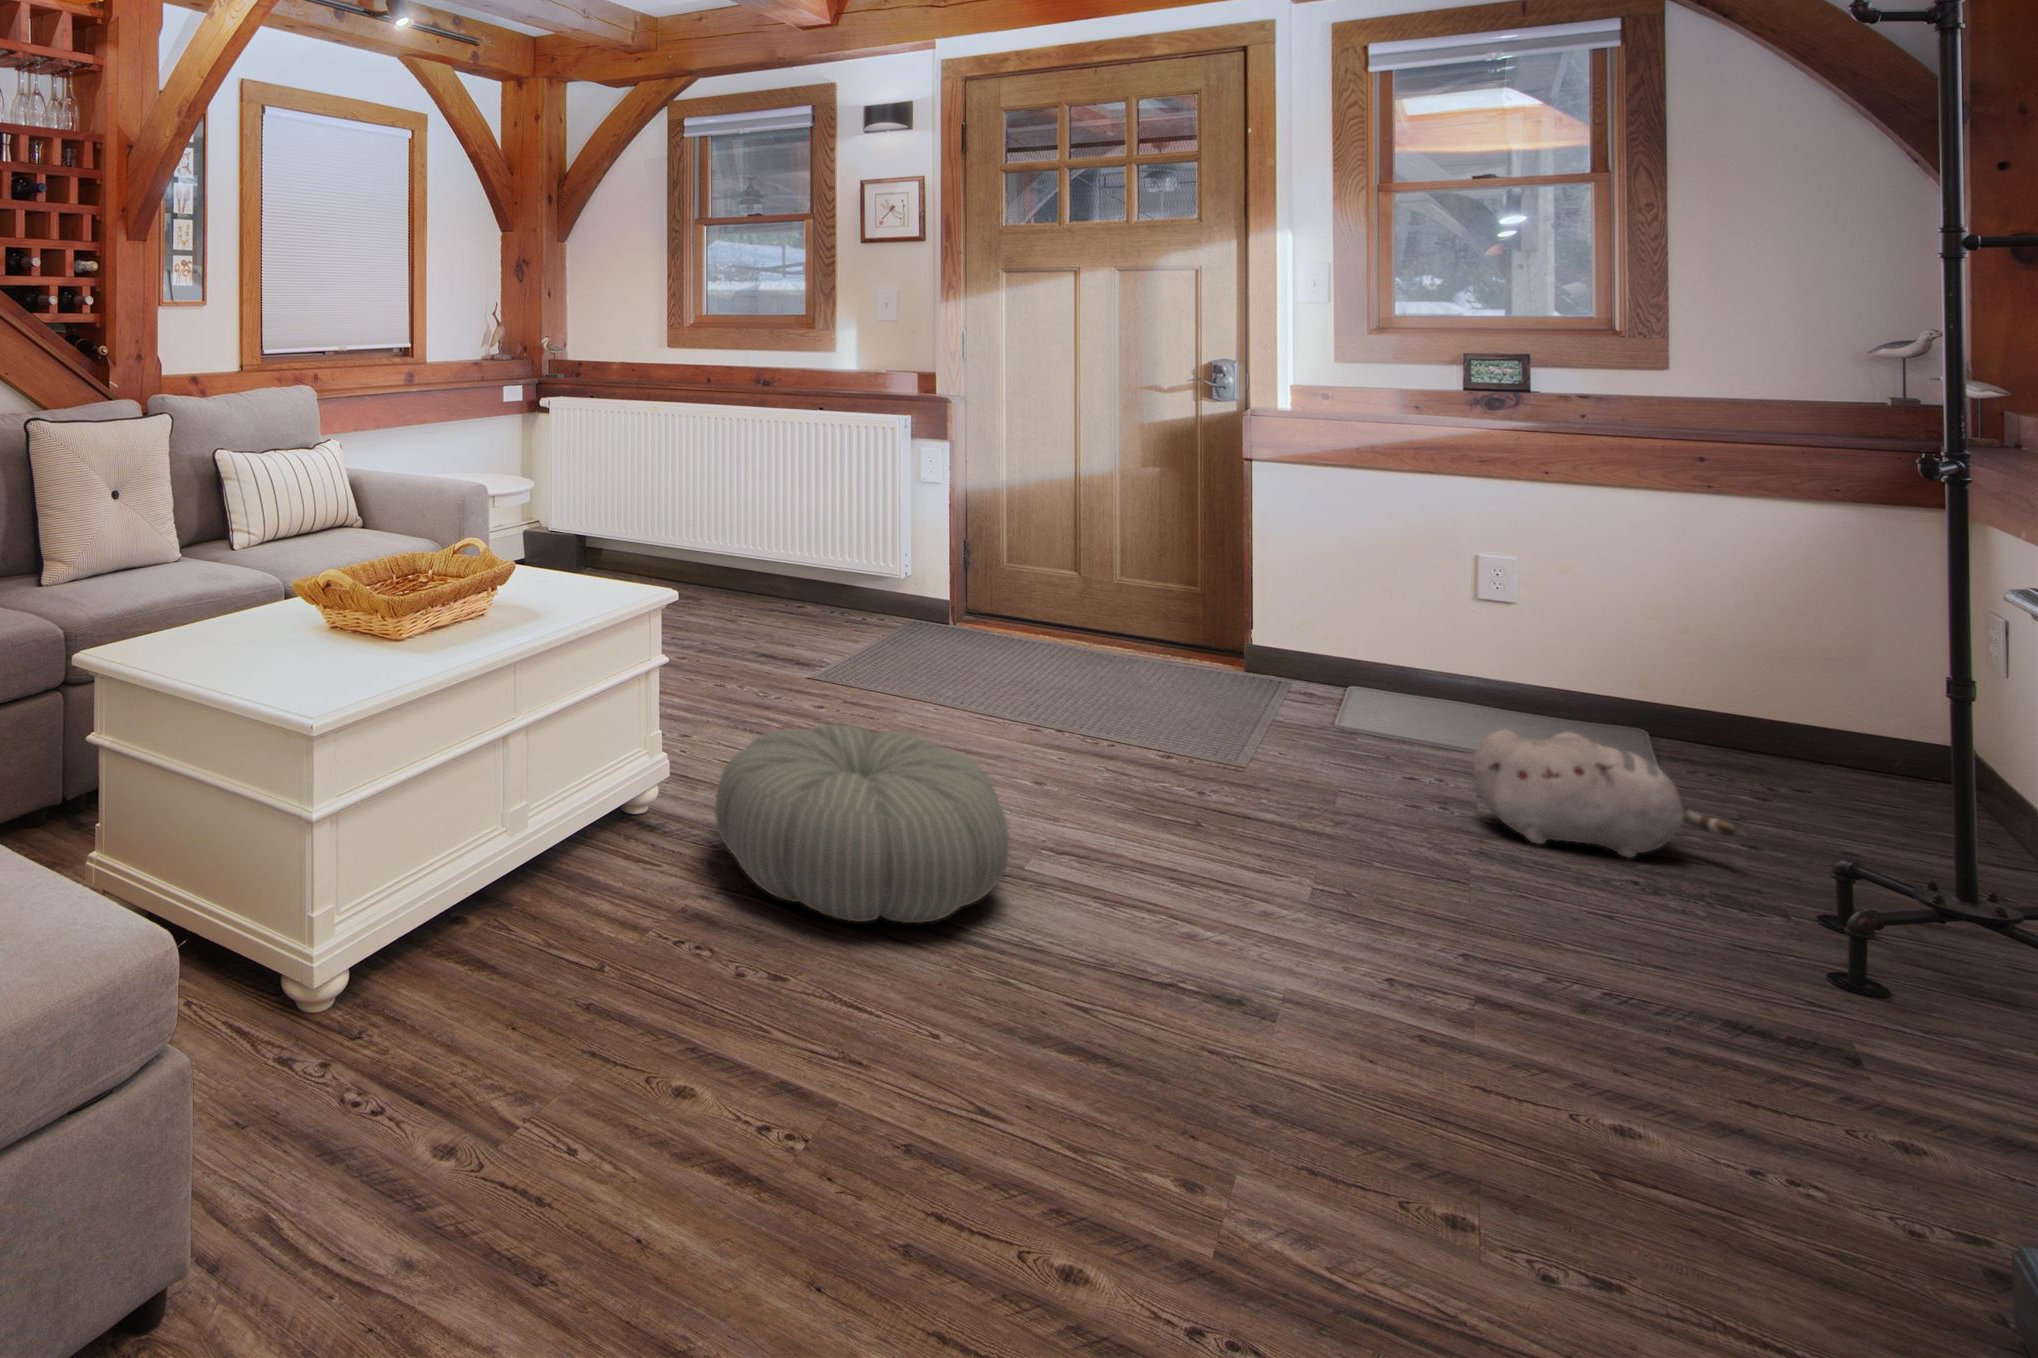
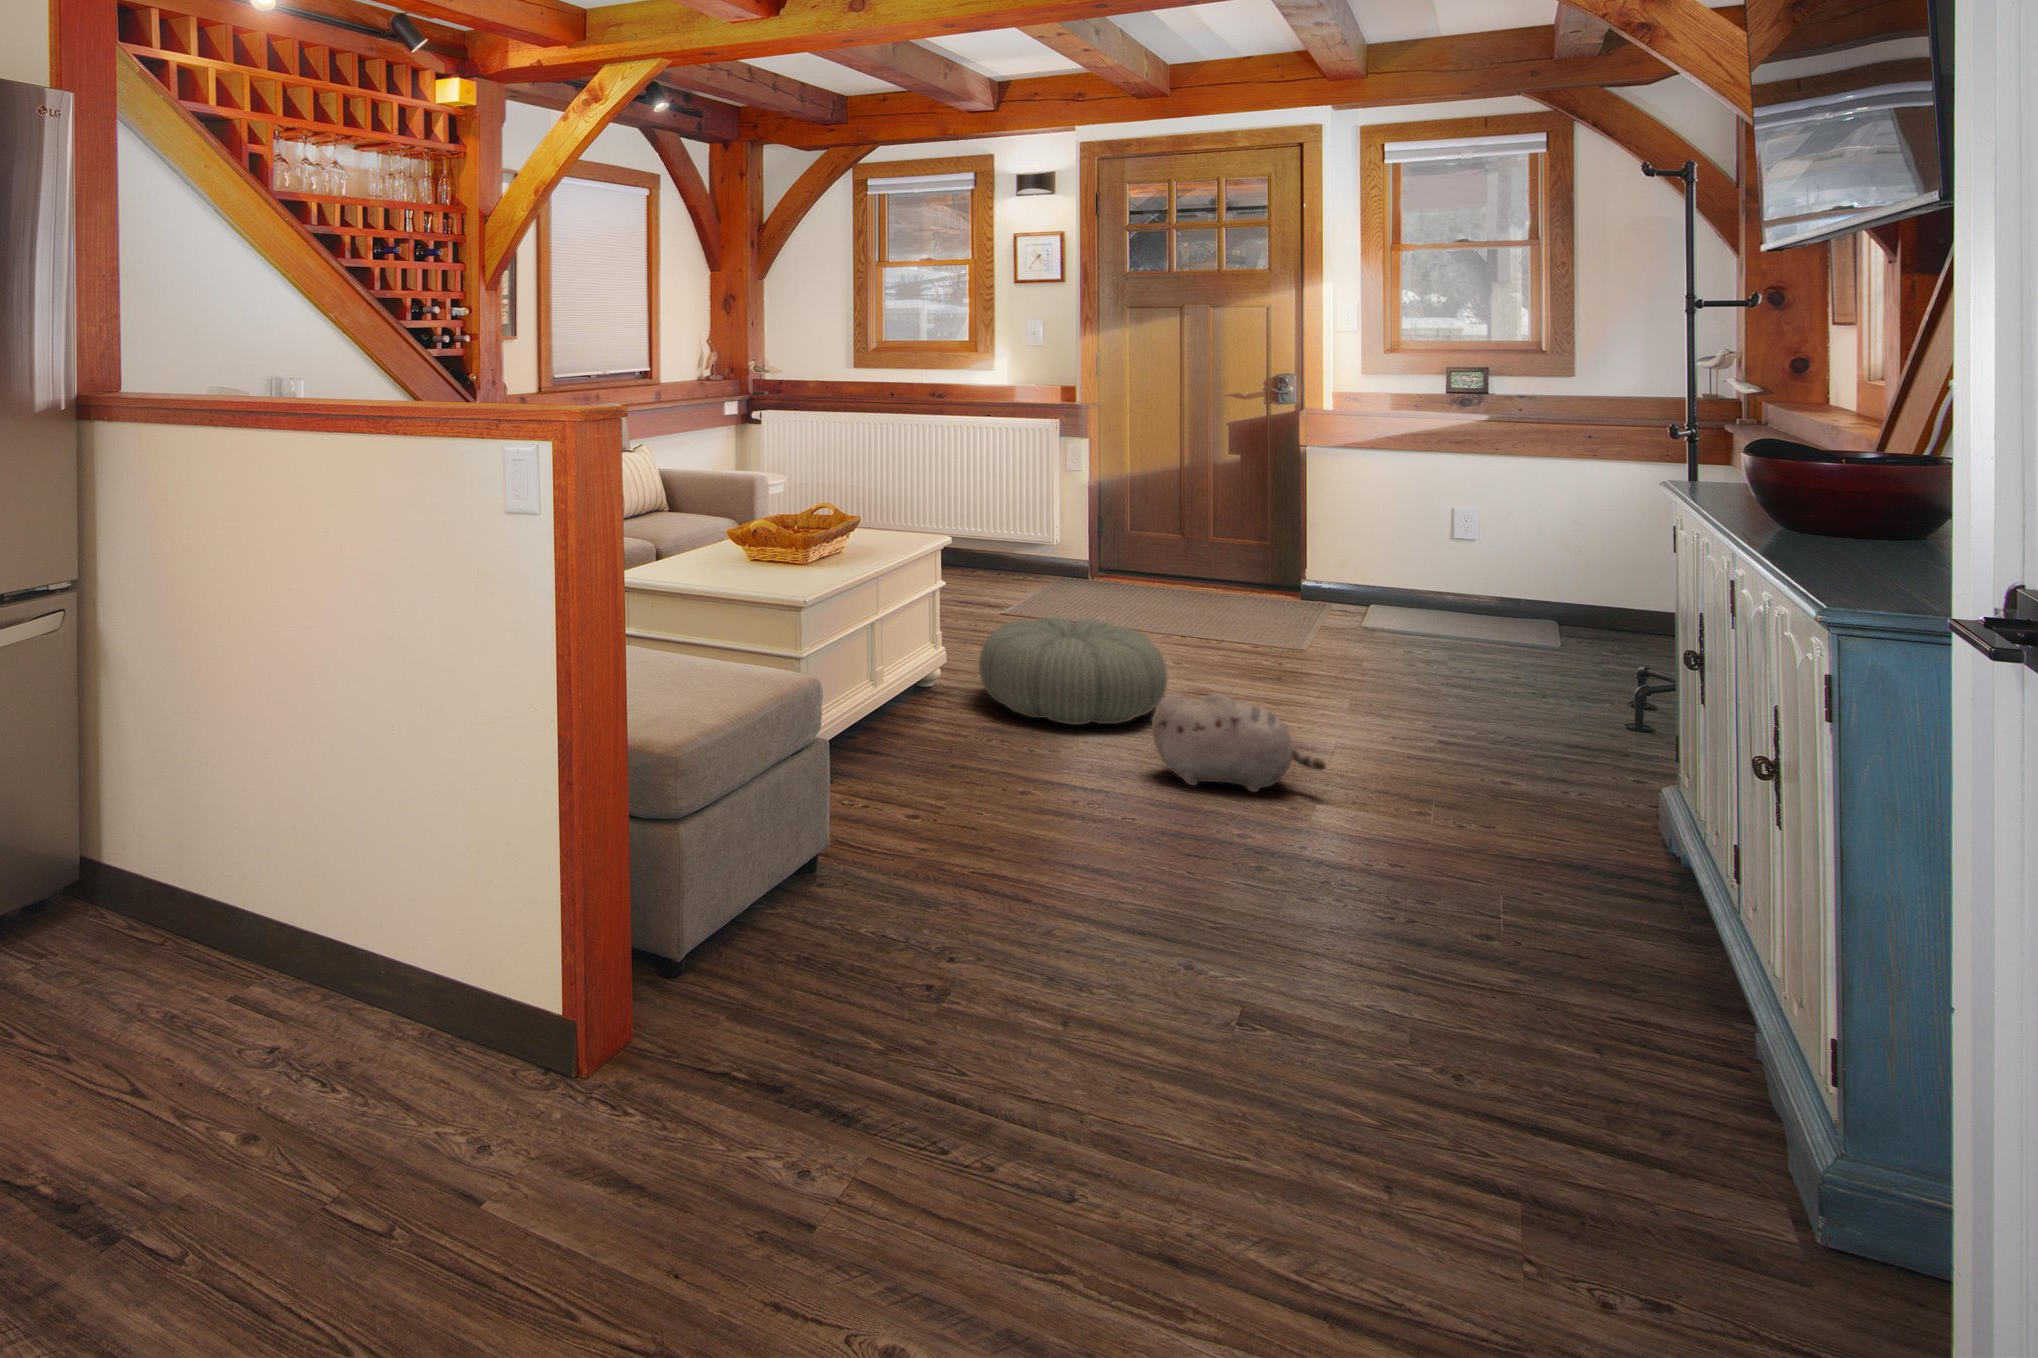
plush toy: present [1473,730,1736,858] -> present [1152,694,1325,792]

